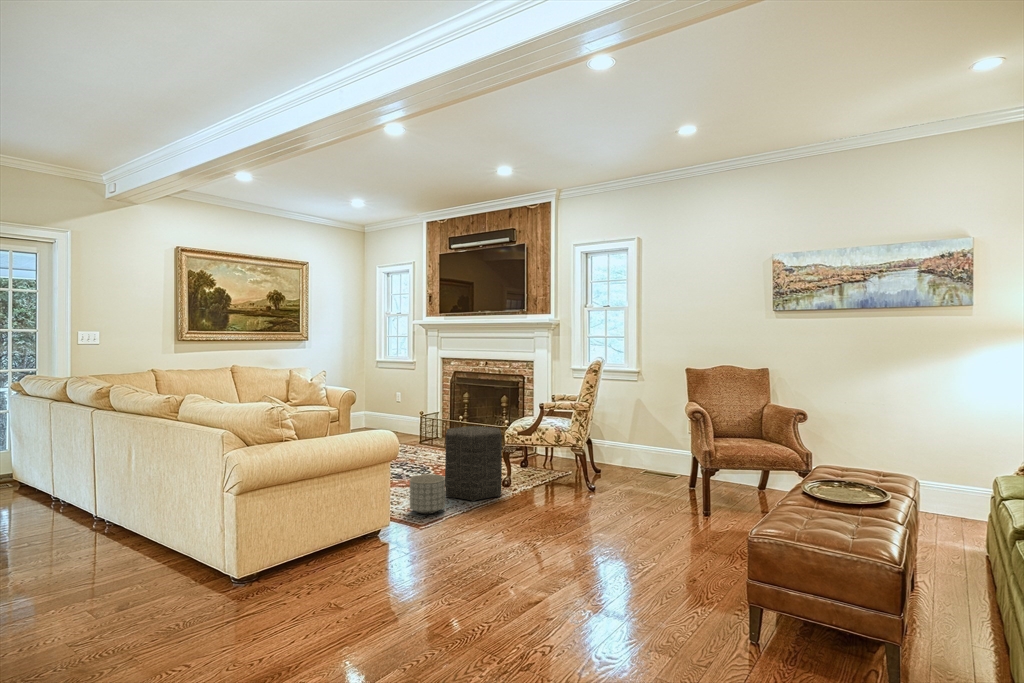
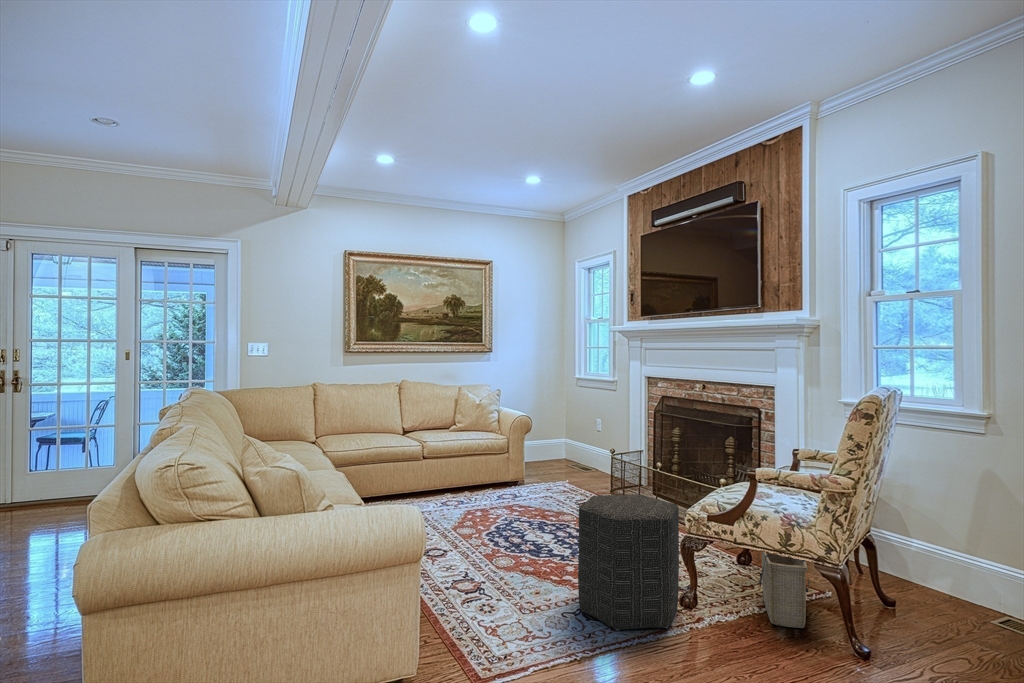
basket: none [537,444,567,487] -> present [758,551,809,628]
planter: present [410,474,445,514] -> none [499,573,558,646]

